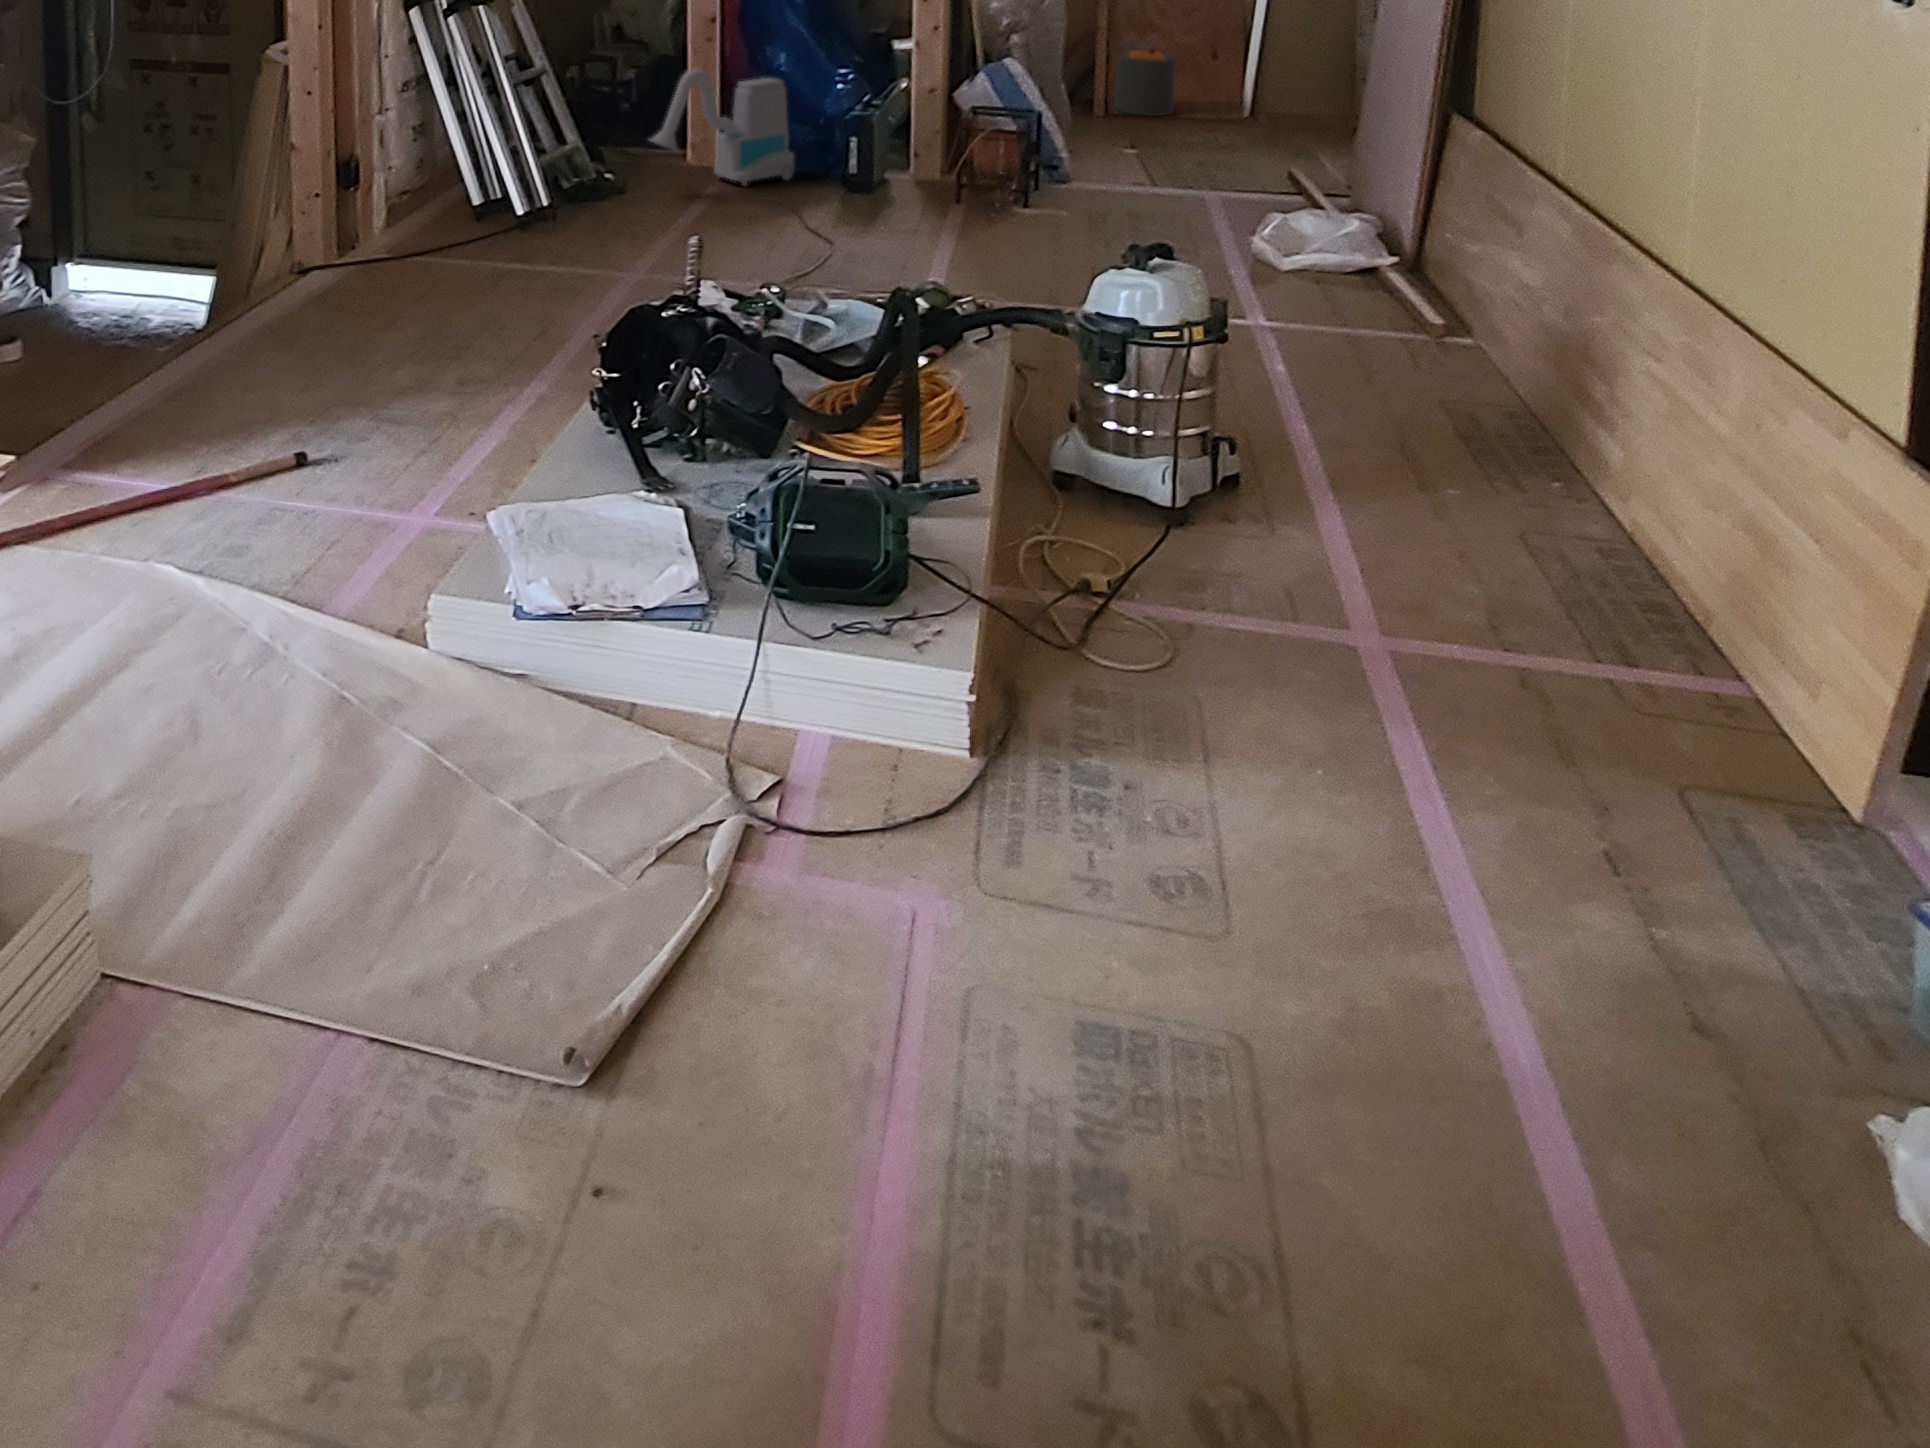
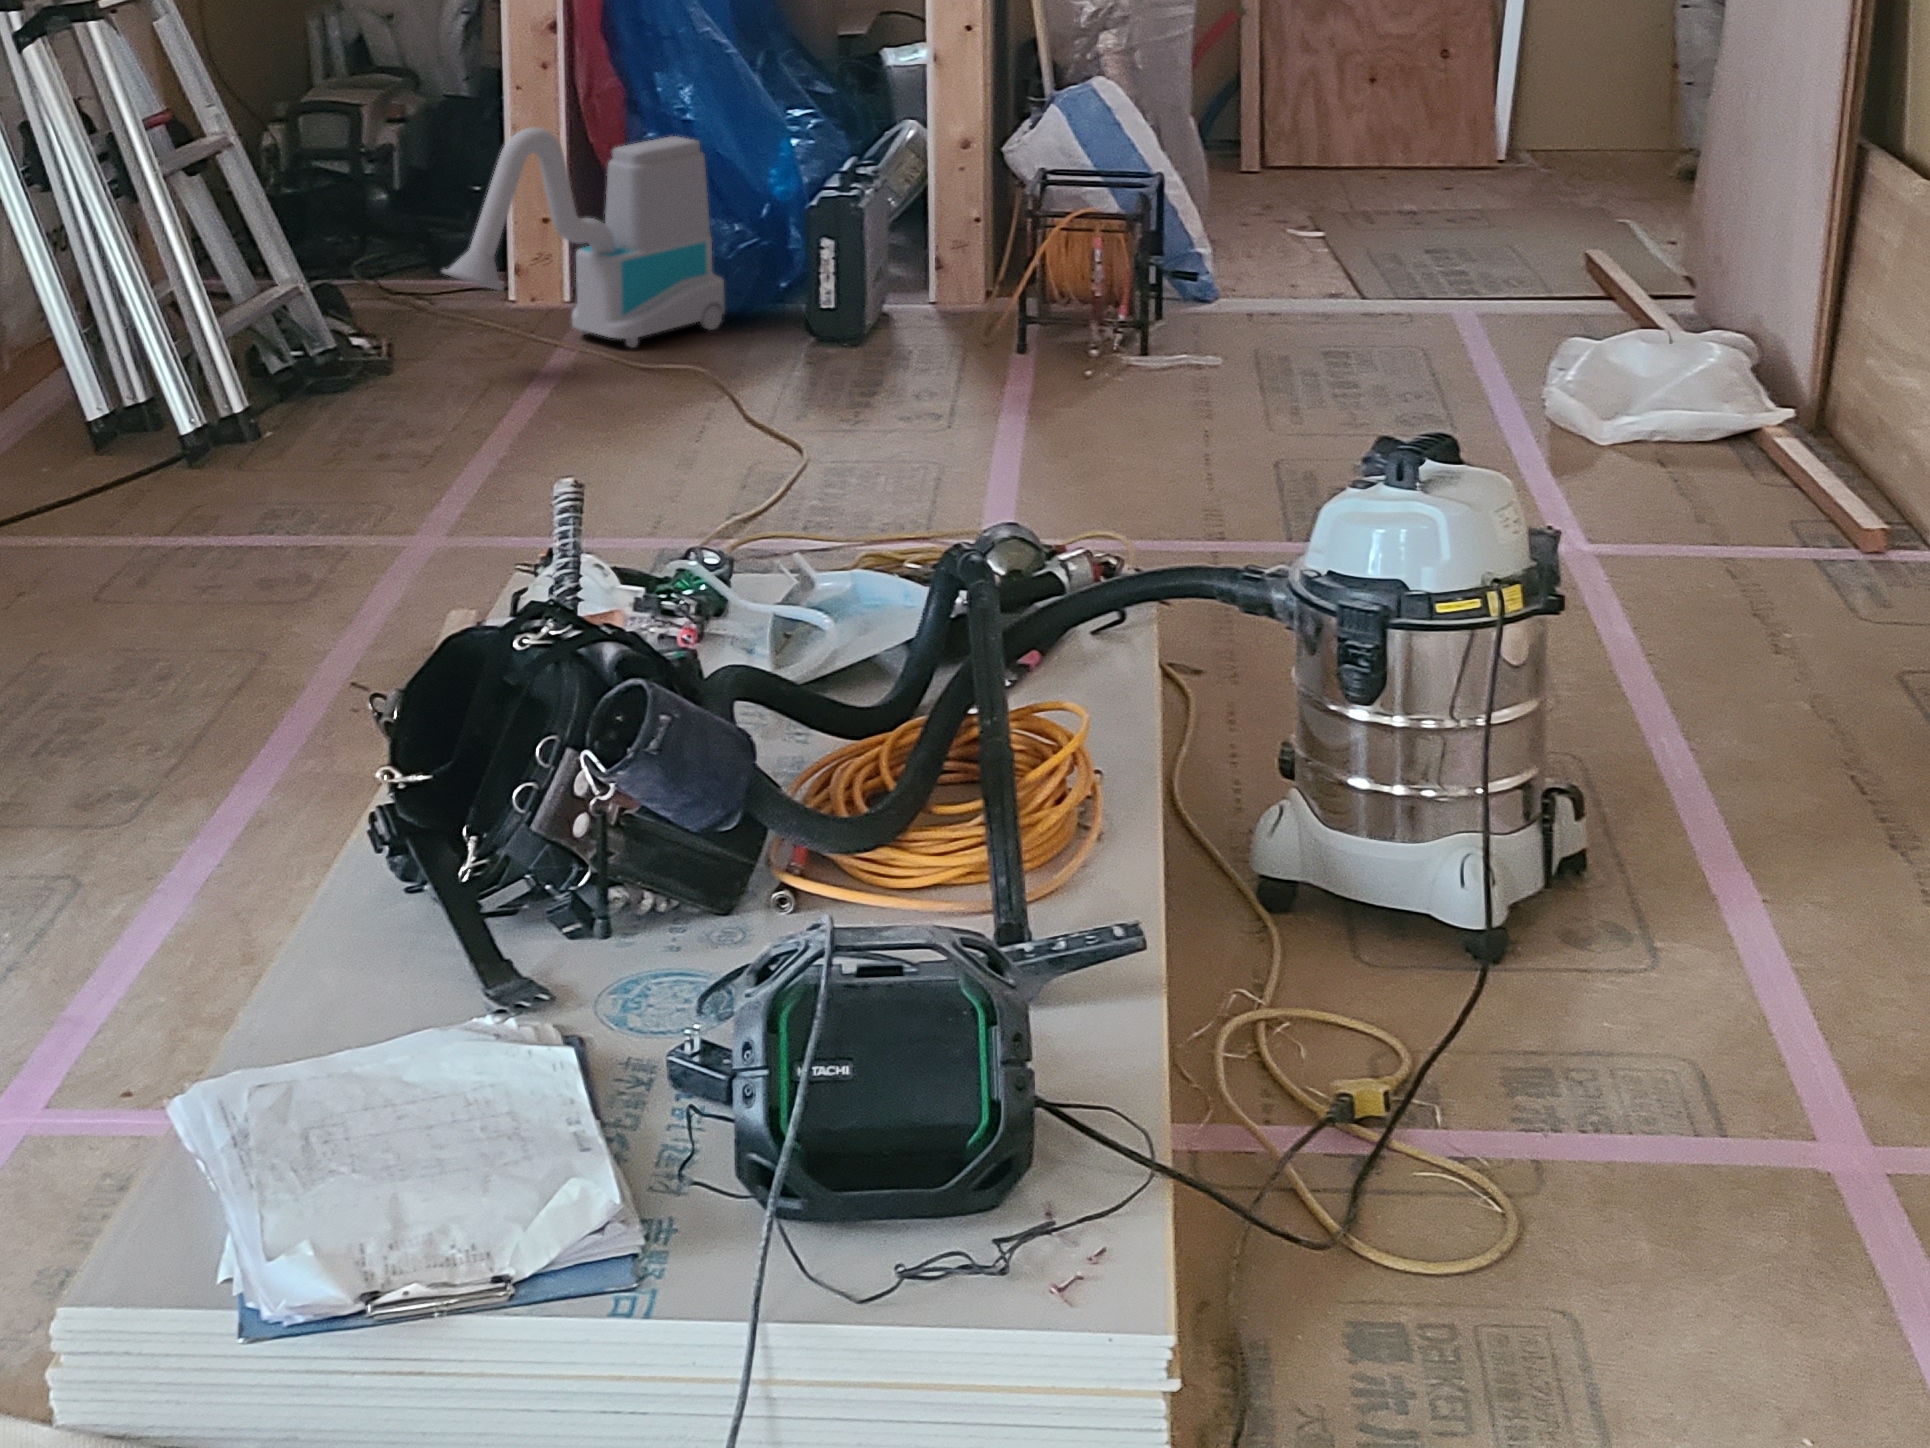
trash can: present [1116,33,1175,116] -> none [1275,14,1380,166]

